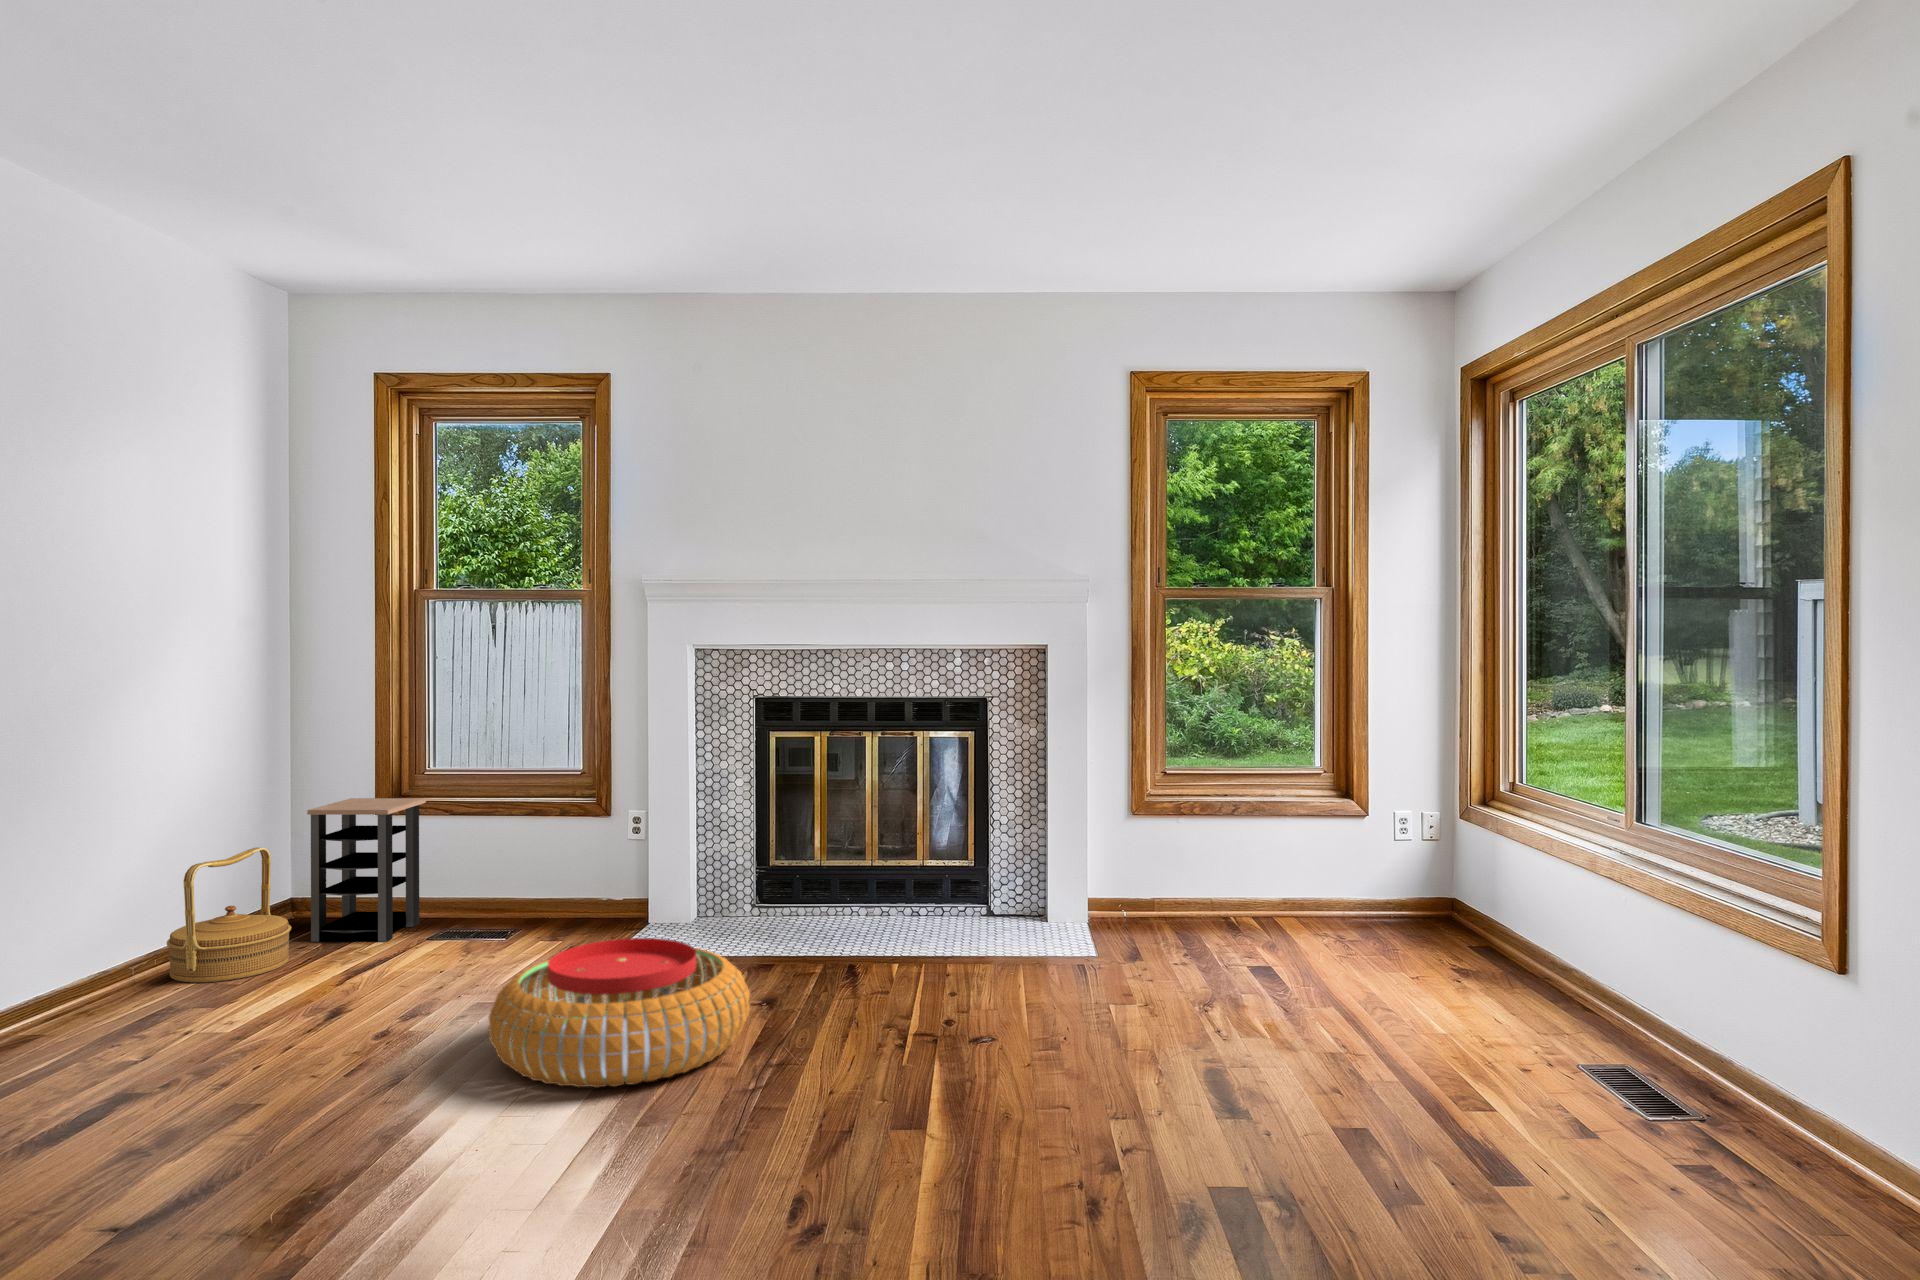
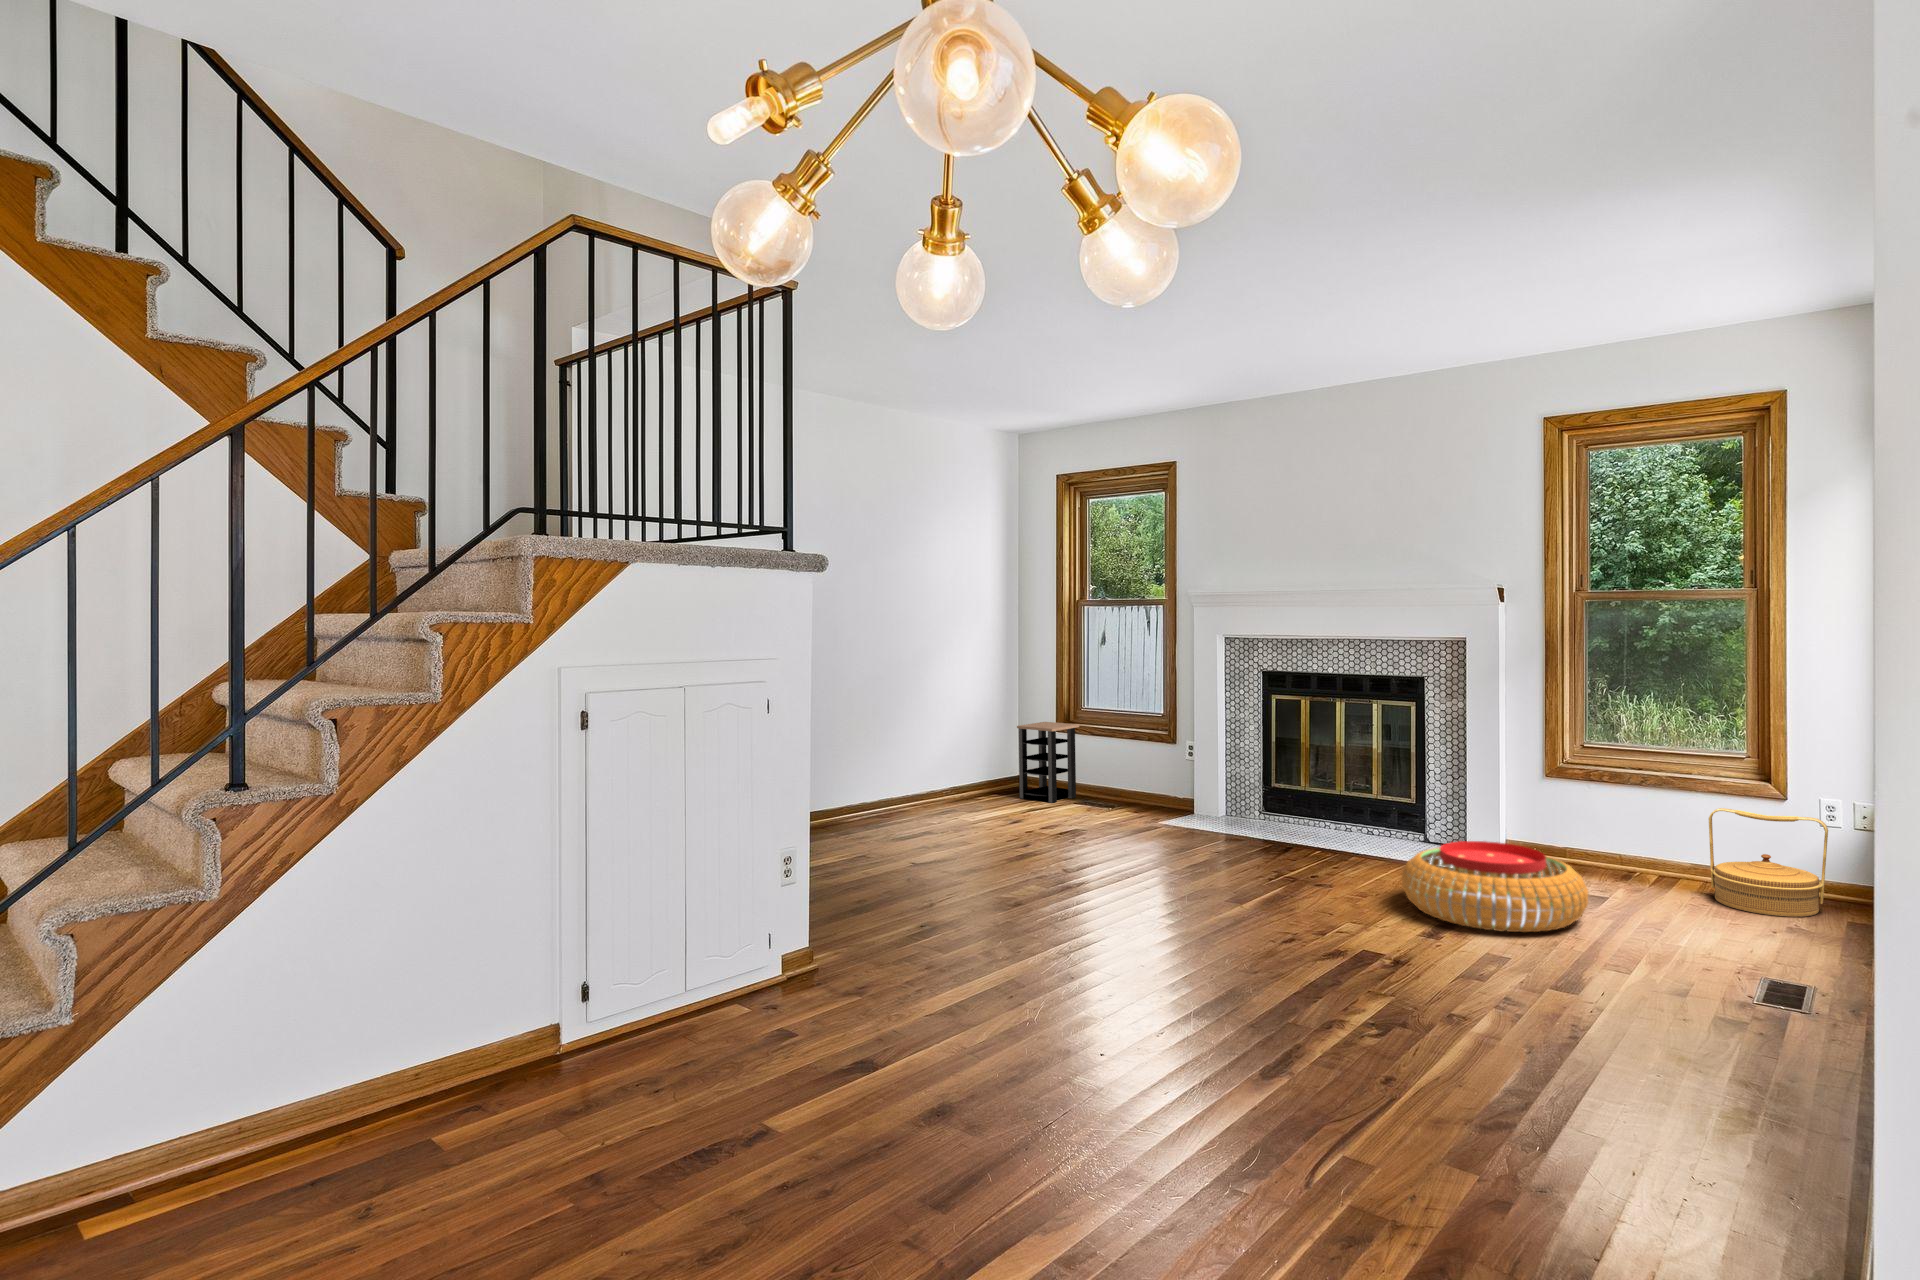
woven basket: present [167,848,291,983] -> present [1709,808,1828,917]
pouf: present [489,938,750,1088] -> present [1402,841,1588,932]

